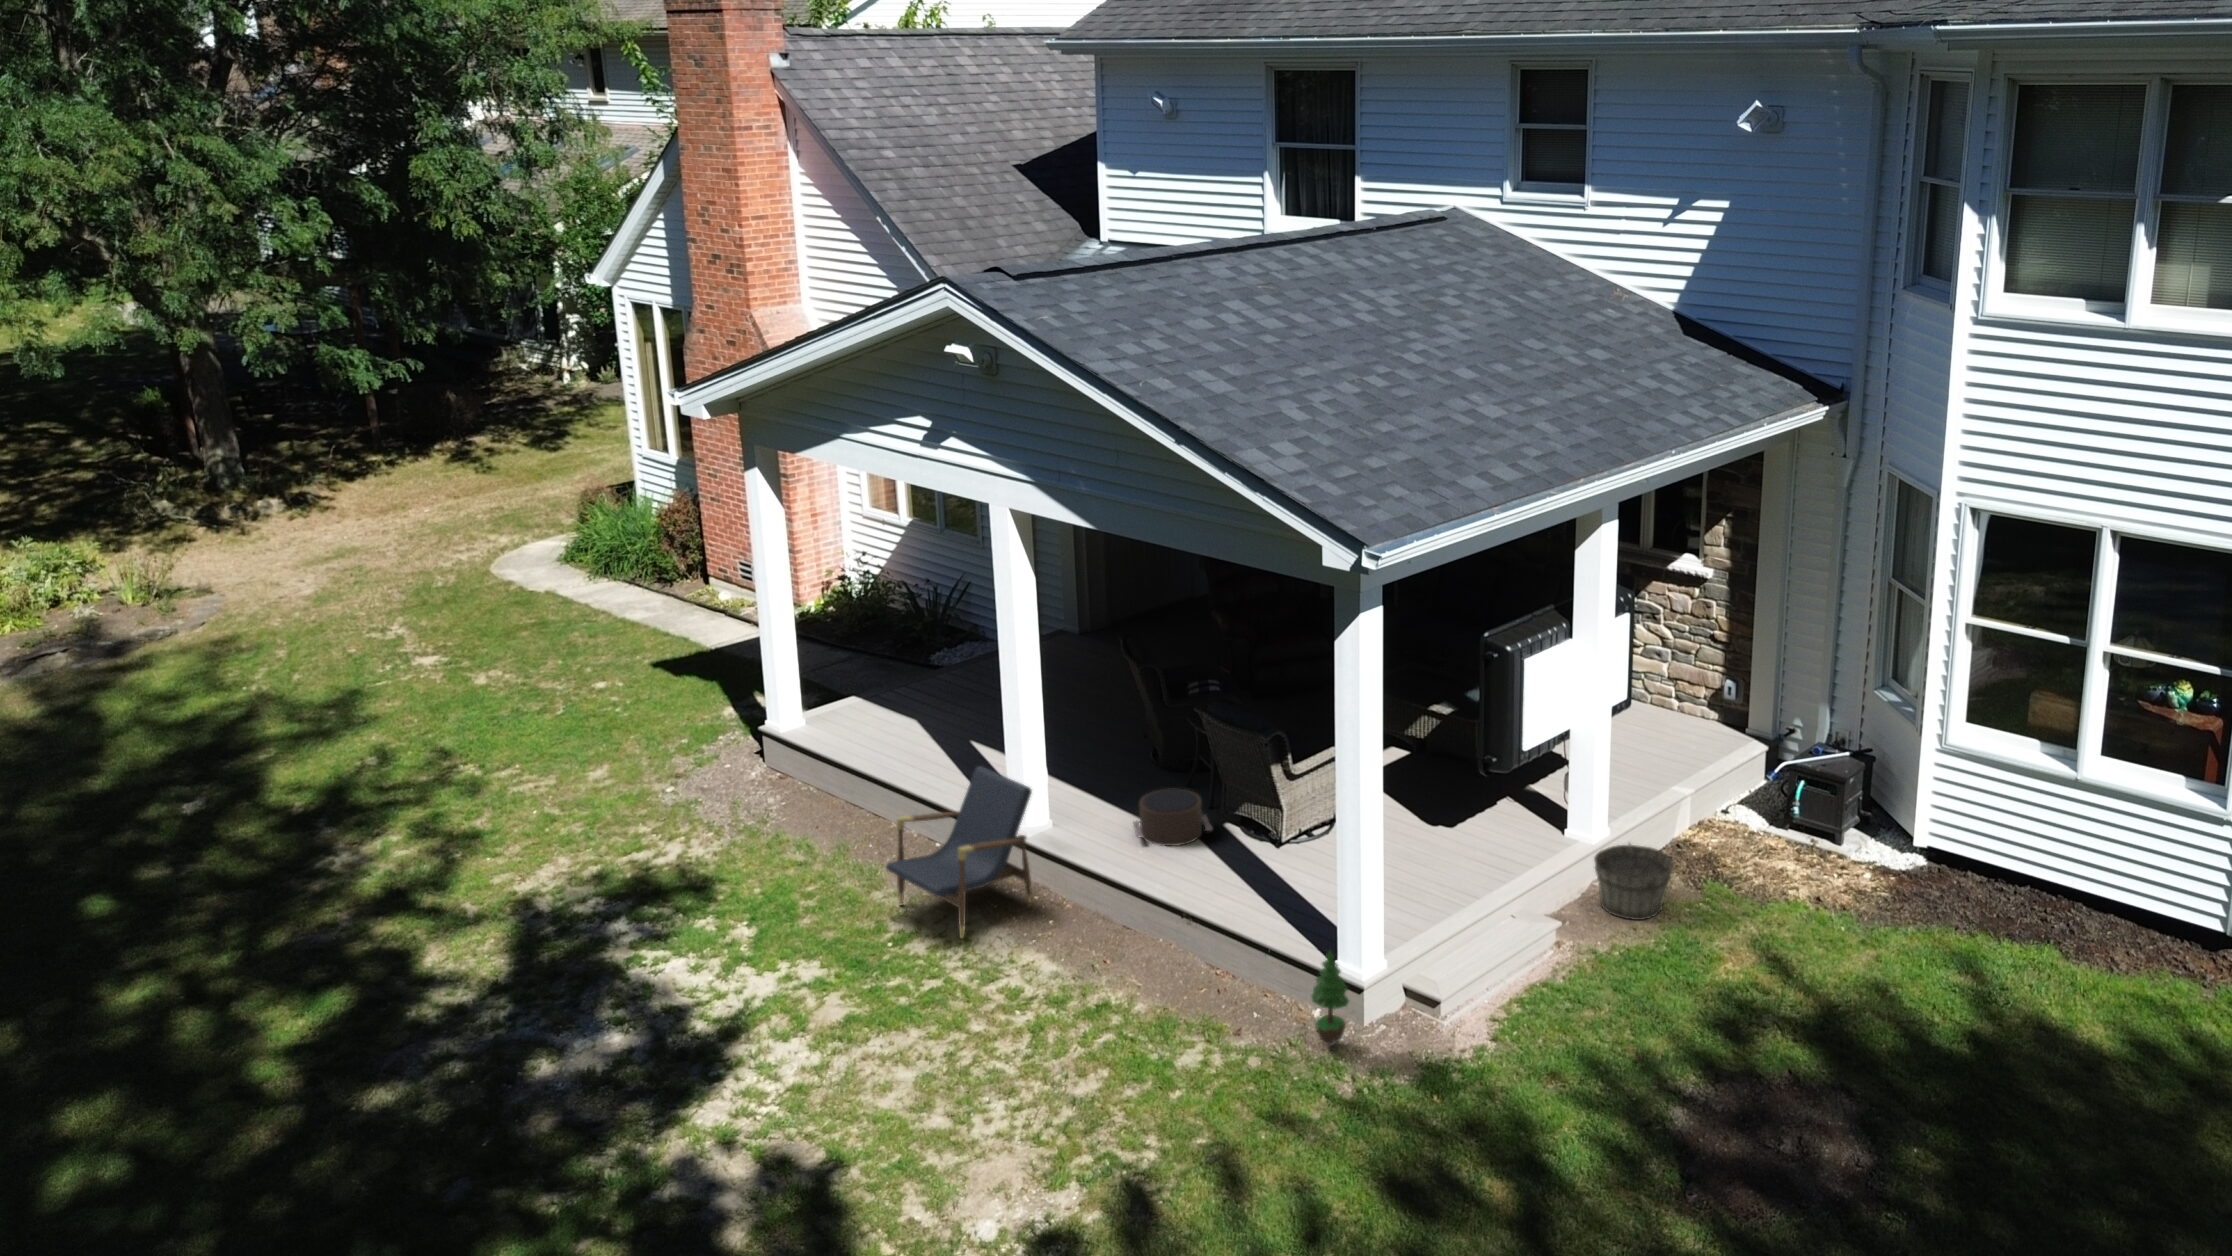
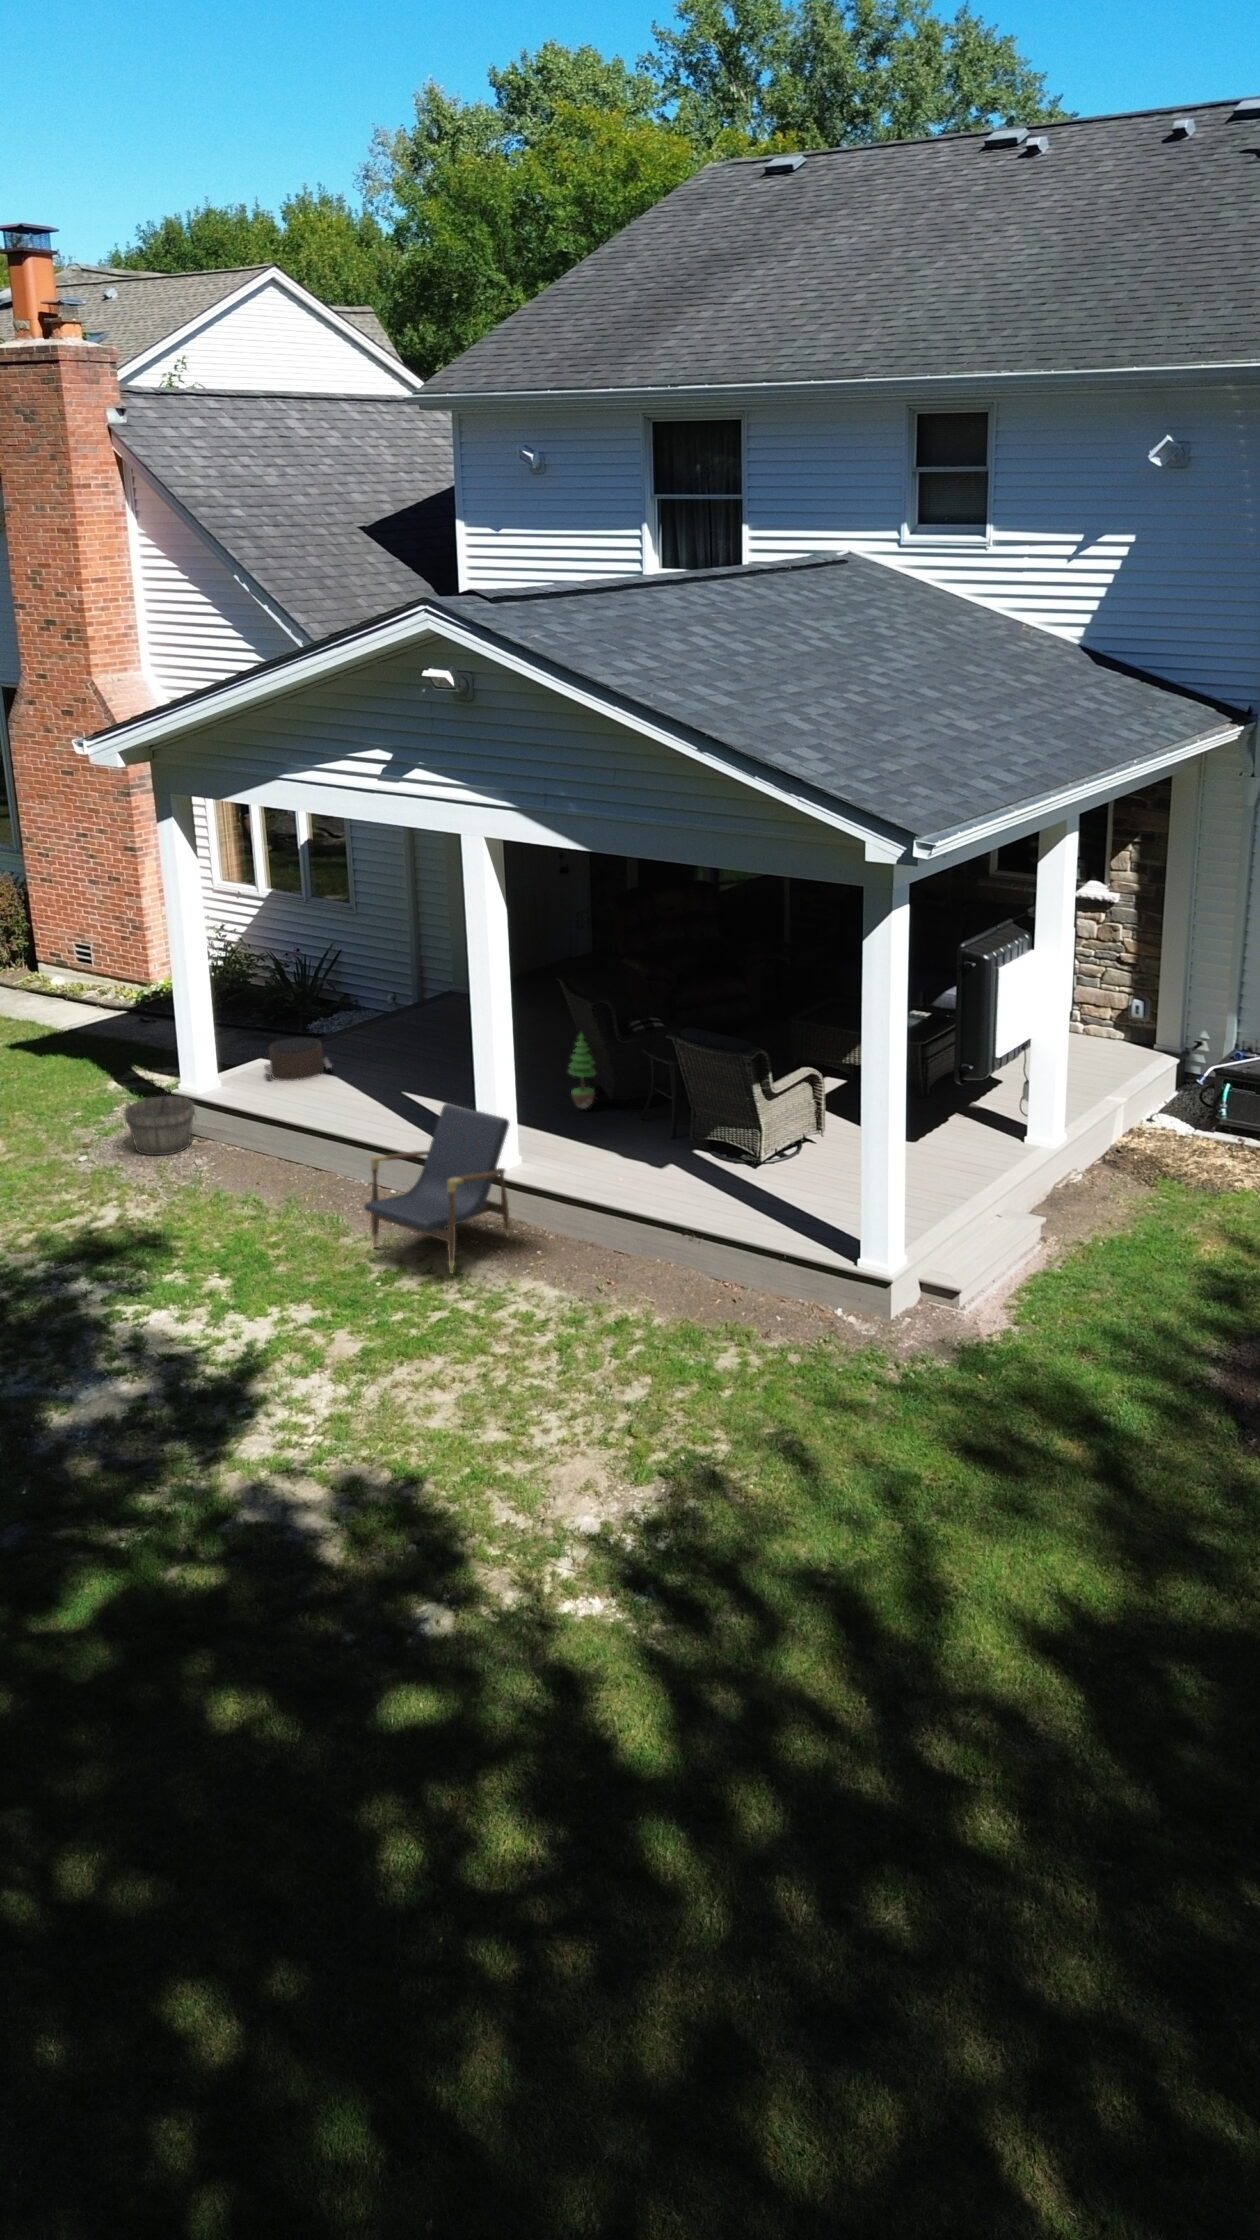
pouf: present [1133,788,1212,846] -> present [264,1038,331,1081]
wooden bucket: present [1594,844,1673,920] -> present [124,1096,195,1155]
potted tree: present [1312,951,1349,1046] -> present [568,1033,596,1109]

